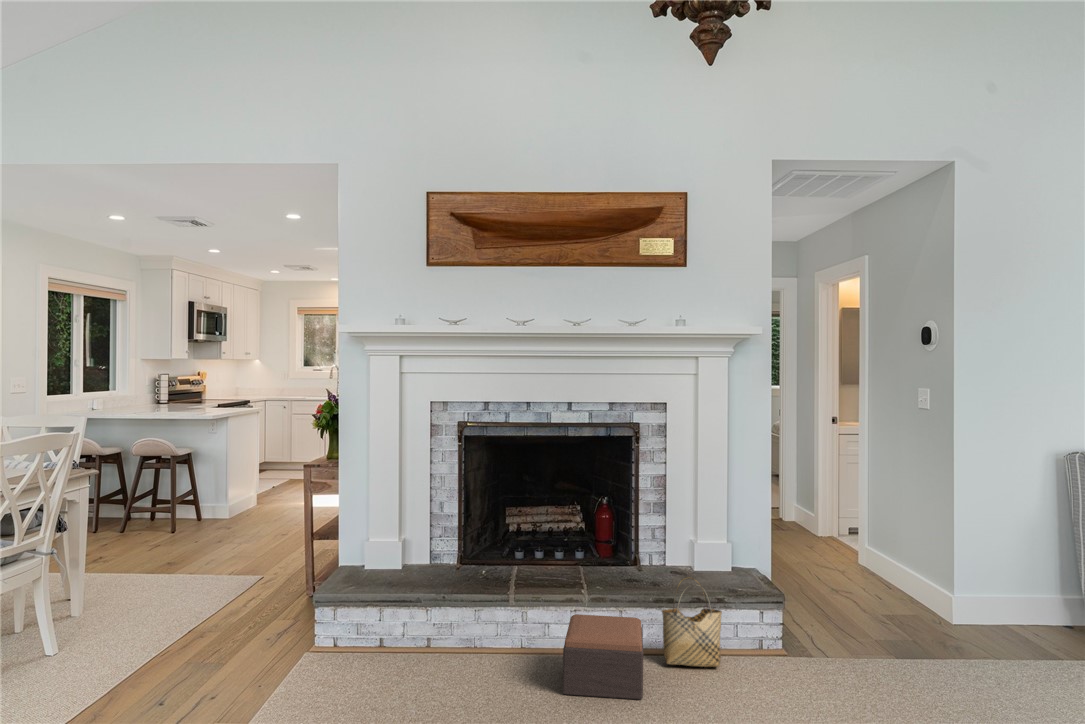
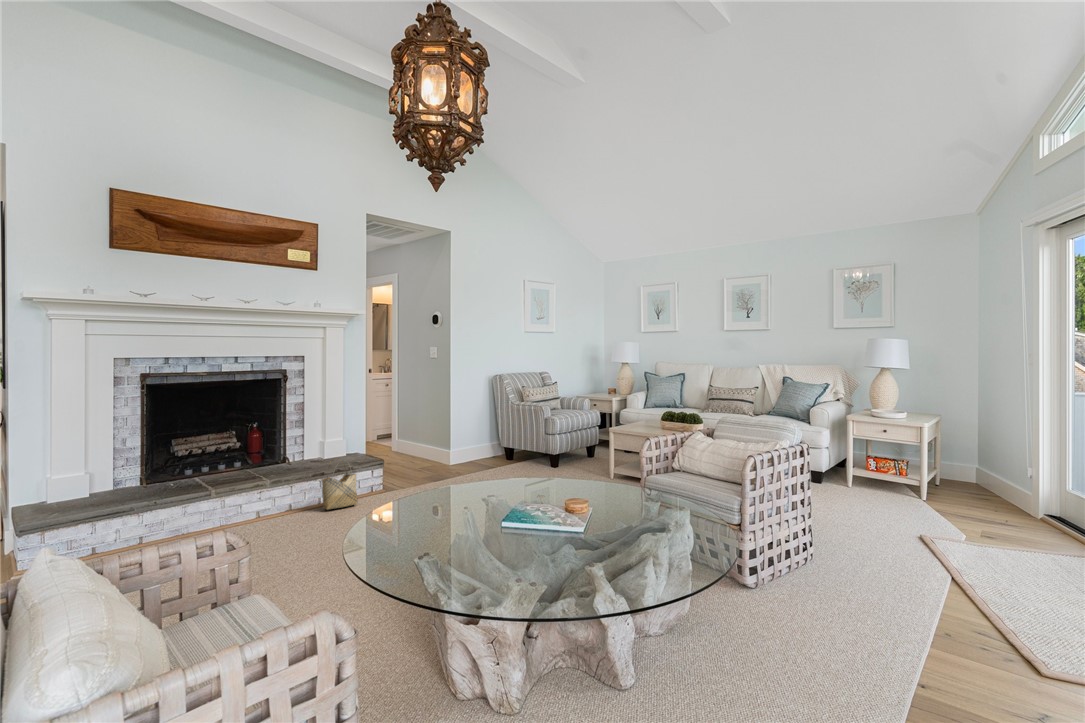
footstool: present [563,614,643,700] -> none [263,486,323,537]

